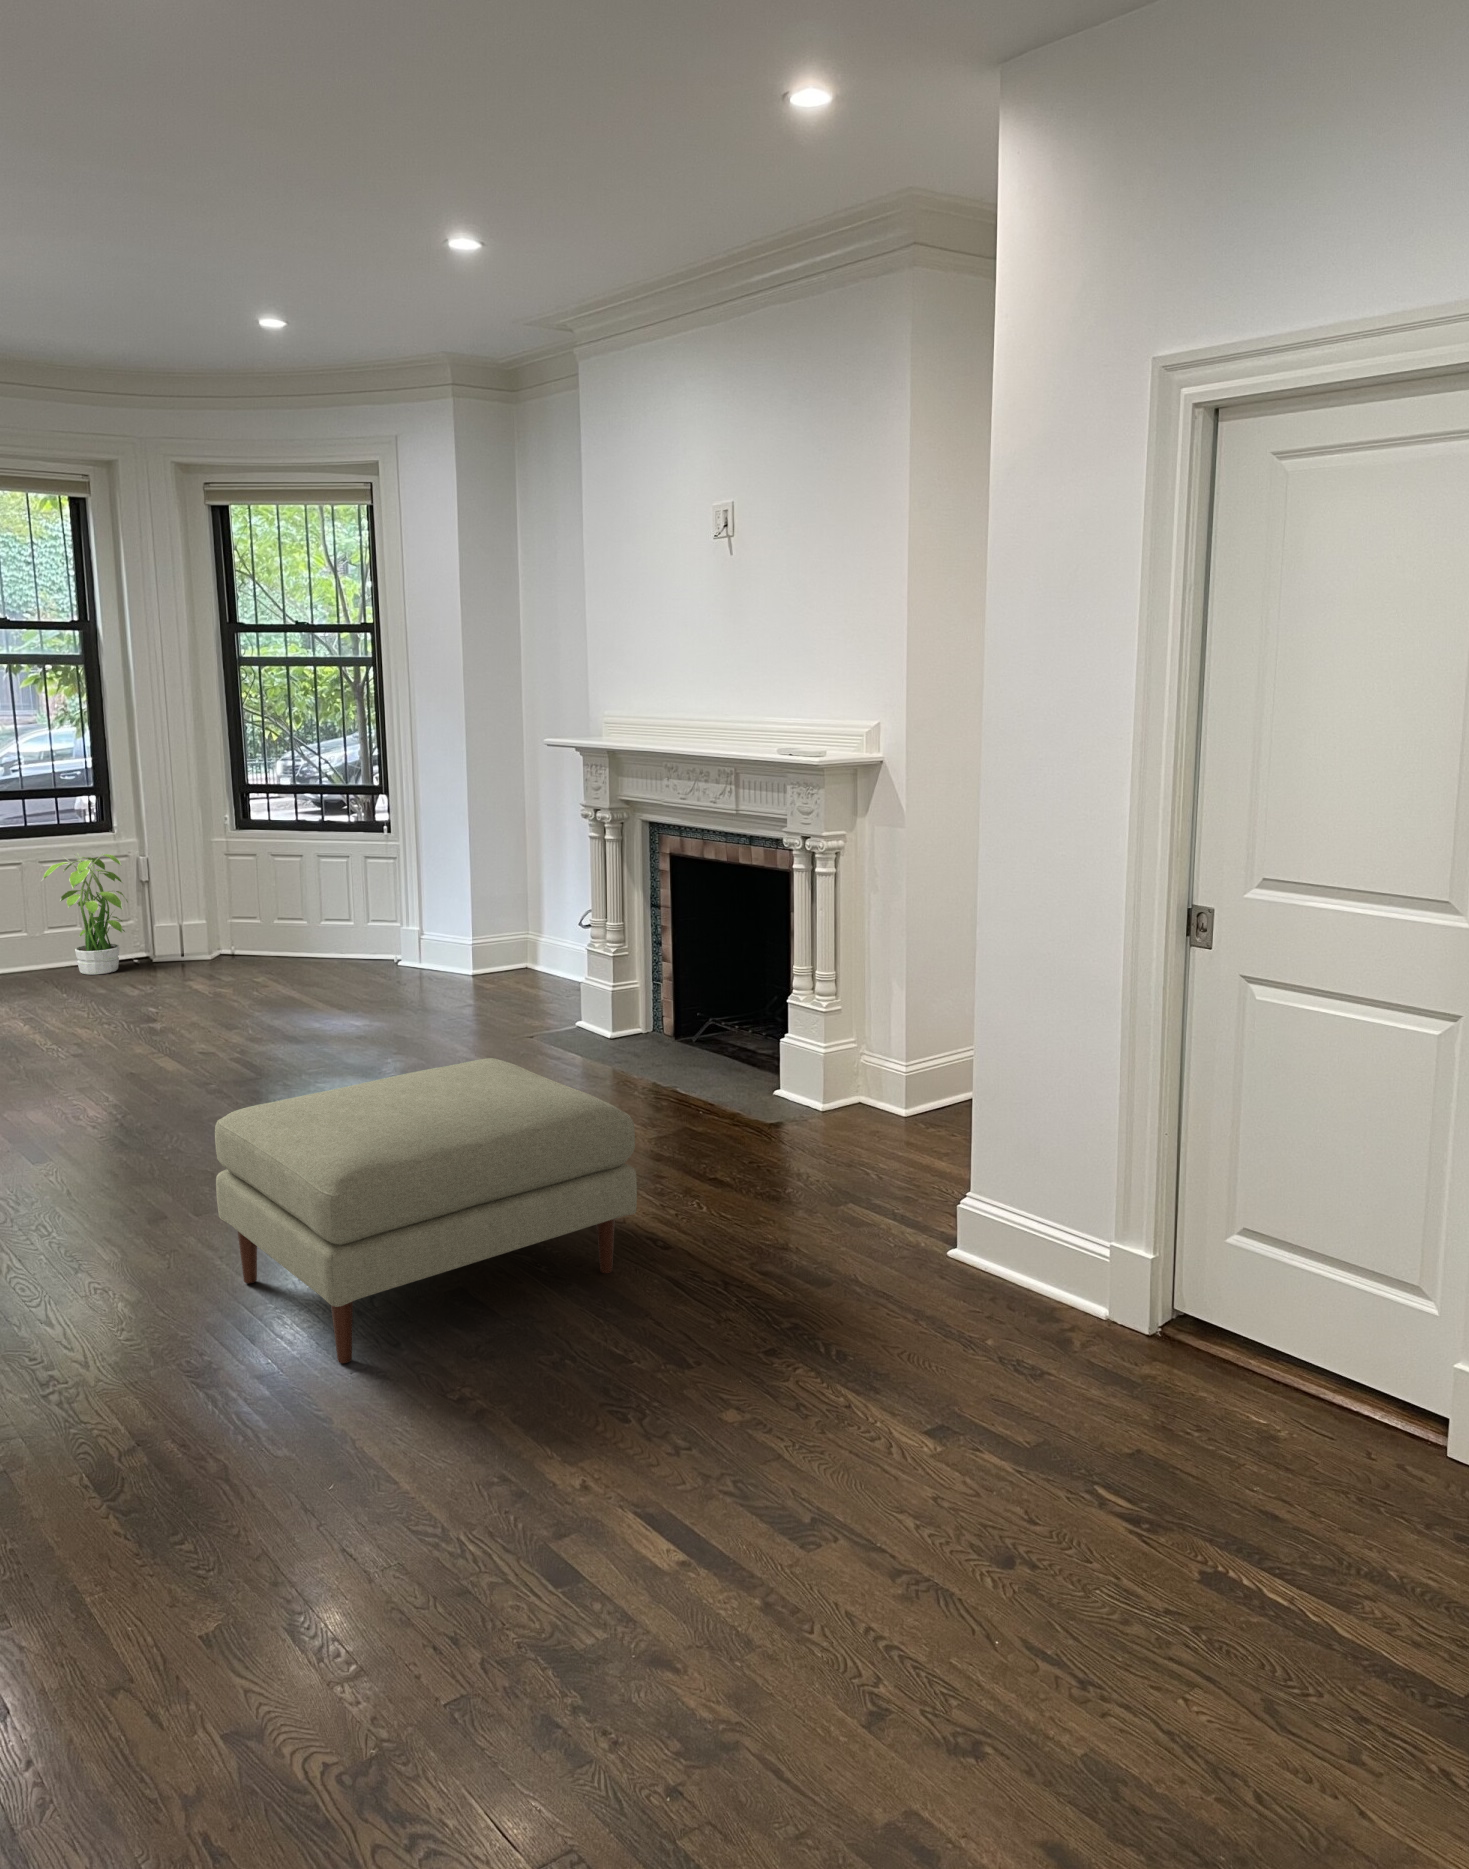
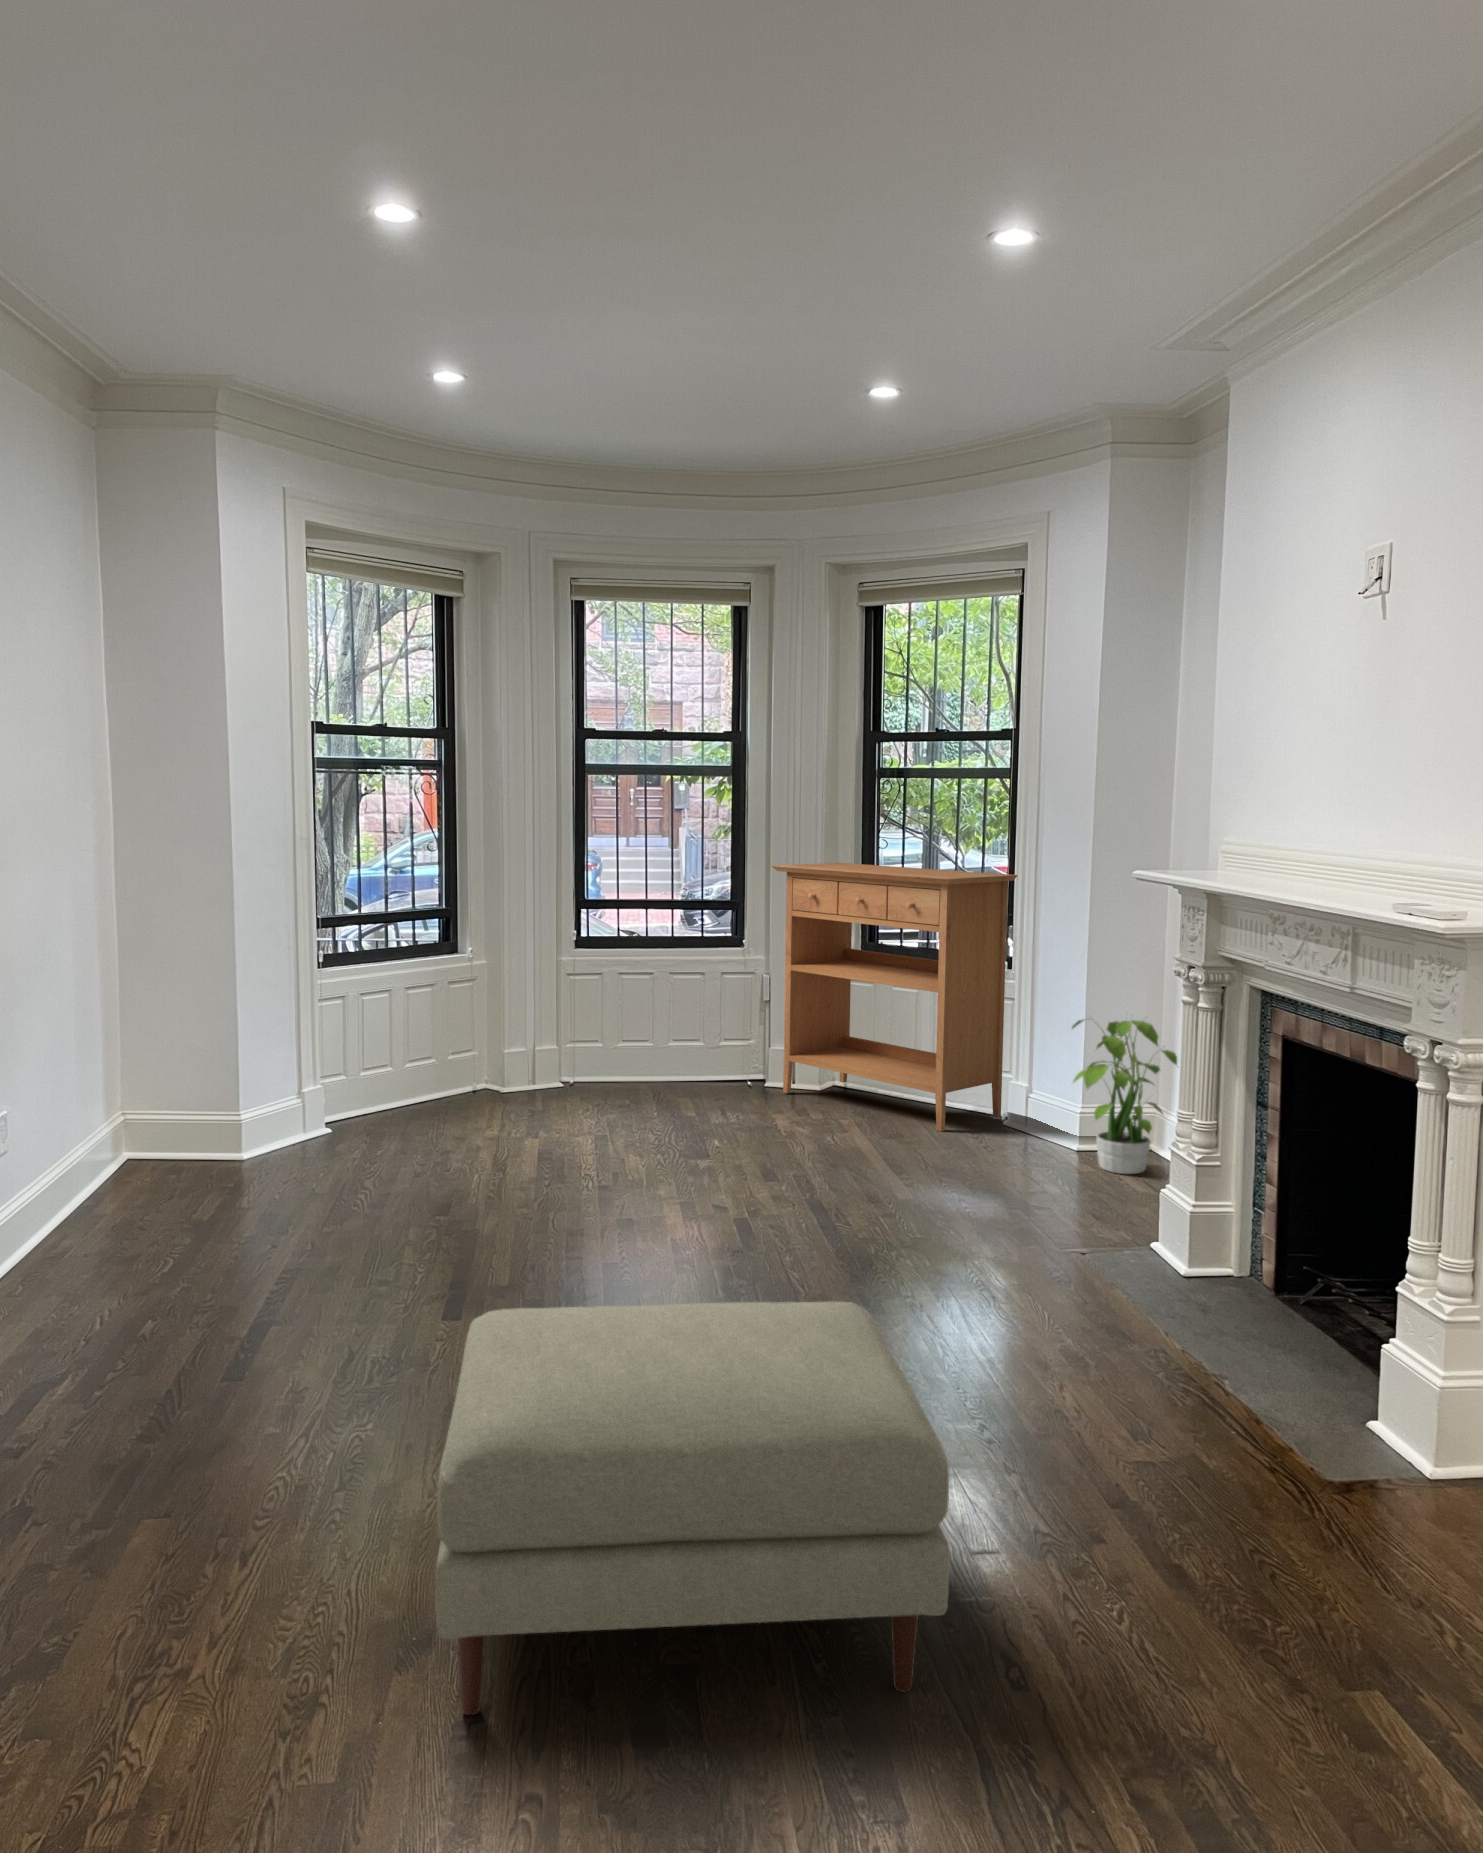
console table: none [147,747,393,977] -> present [772,863,1017,1131]
potted plant: present [41,854,128,975] -> present [1071,1018,1178,1174]

